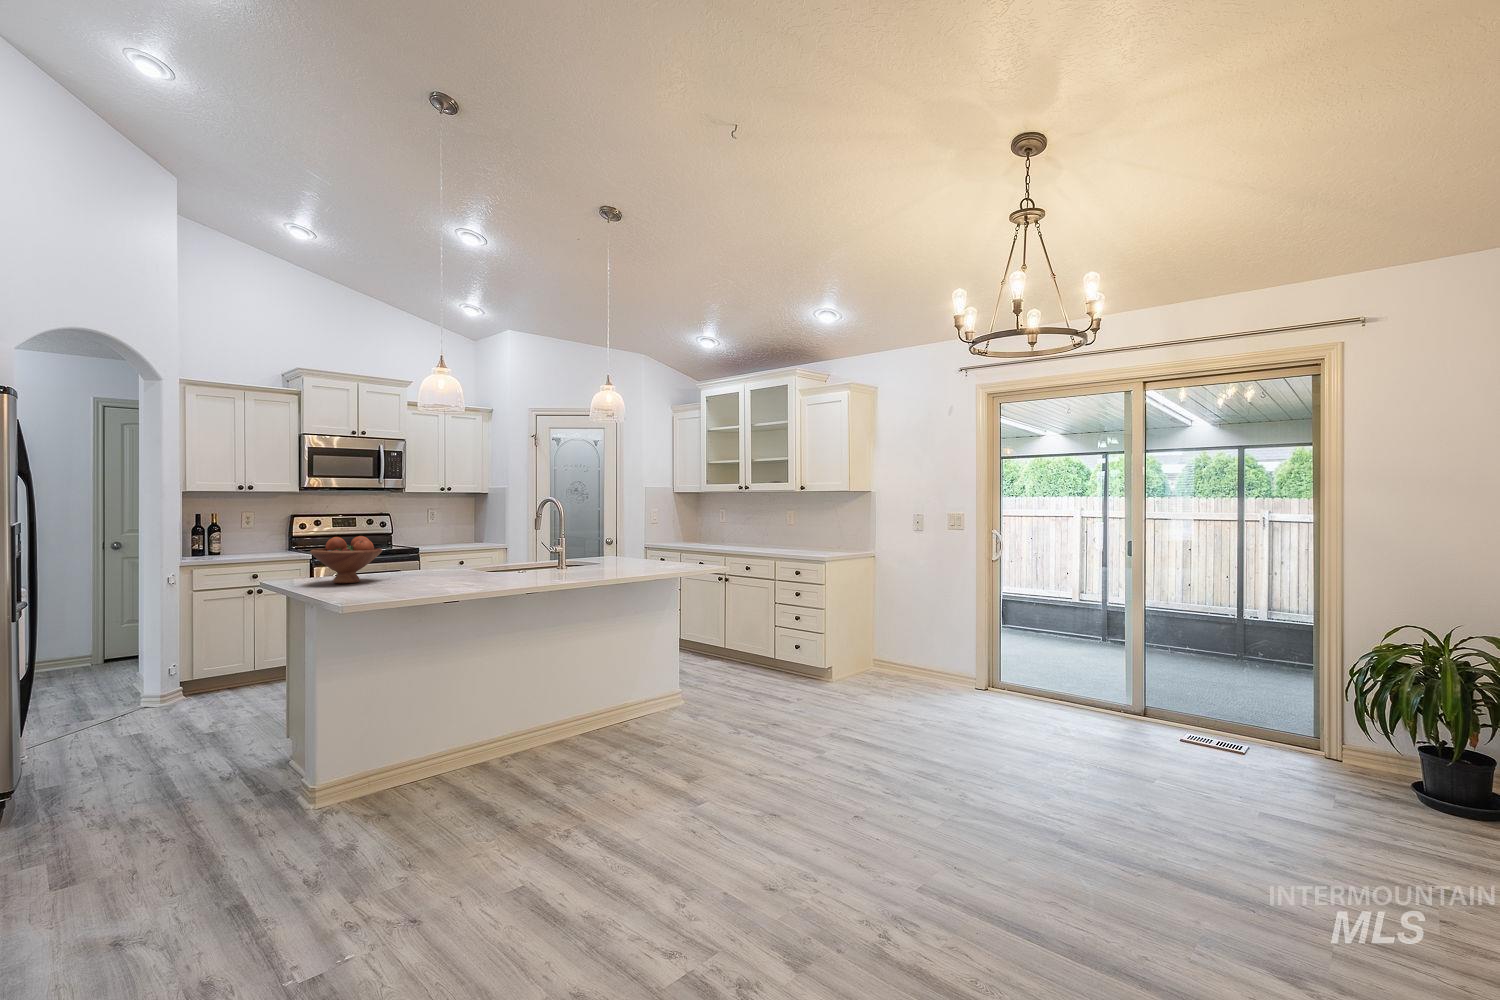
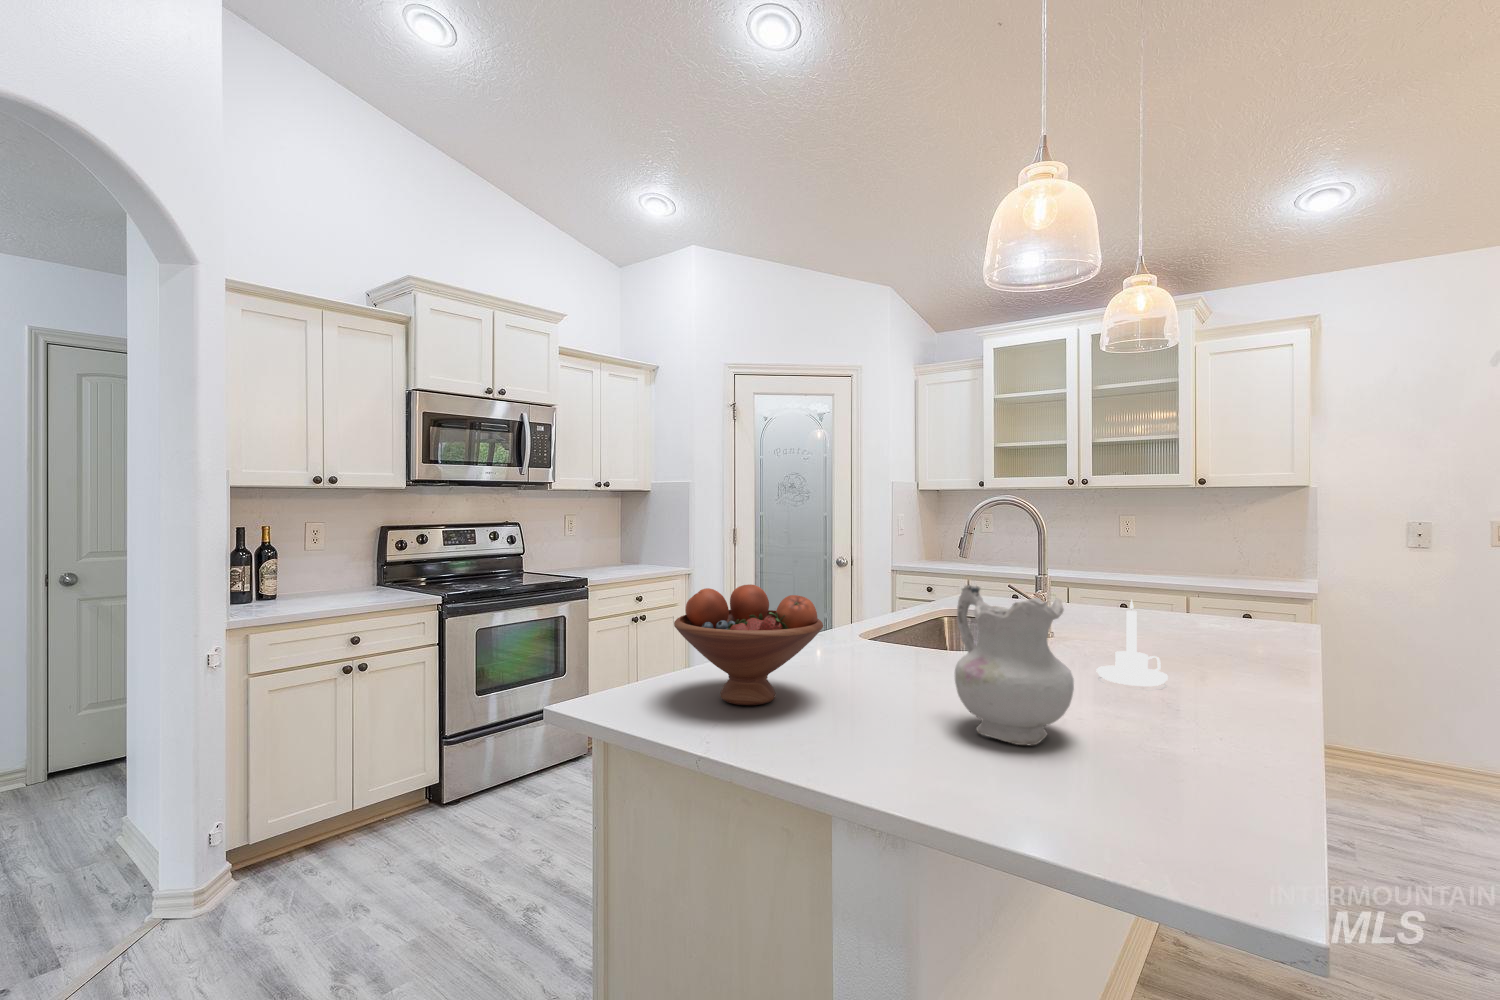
ceramic pitcher: none [390,533,439,591] -> present [955,585,1074,745]
candle holder: none [512,543,541,580] -> present [1096,600,1168,686]

